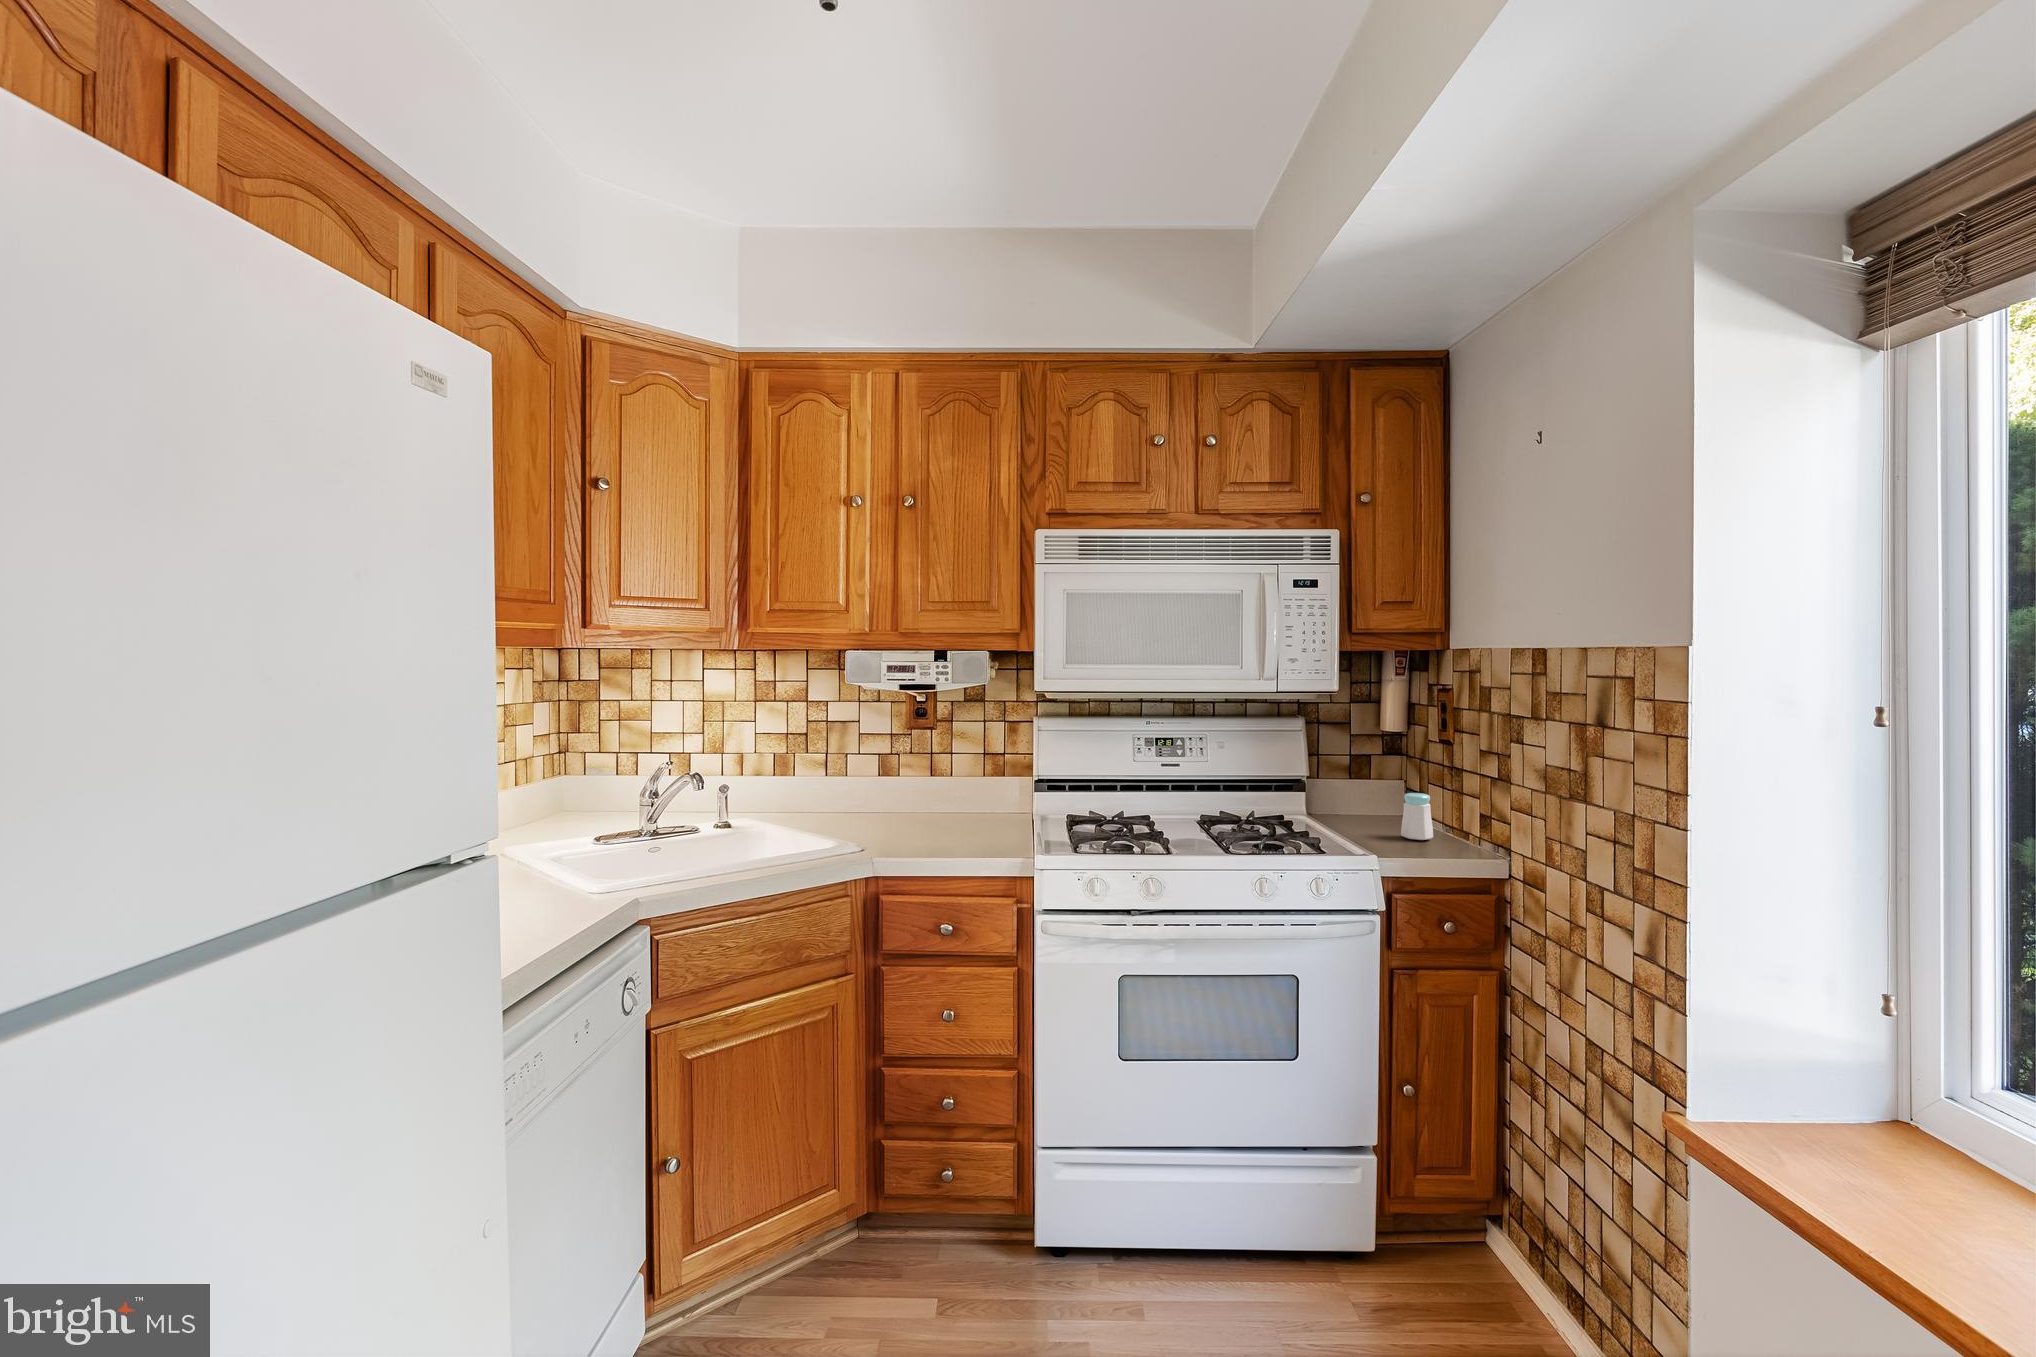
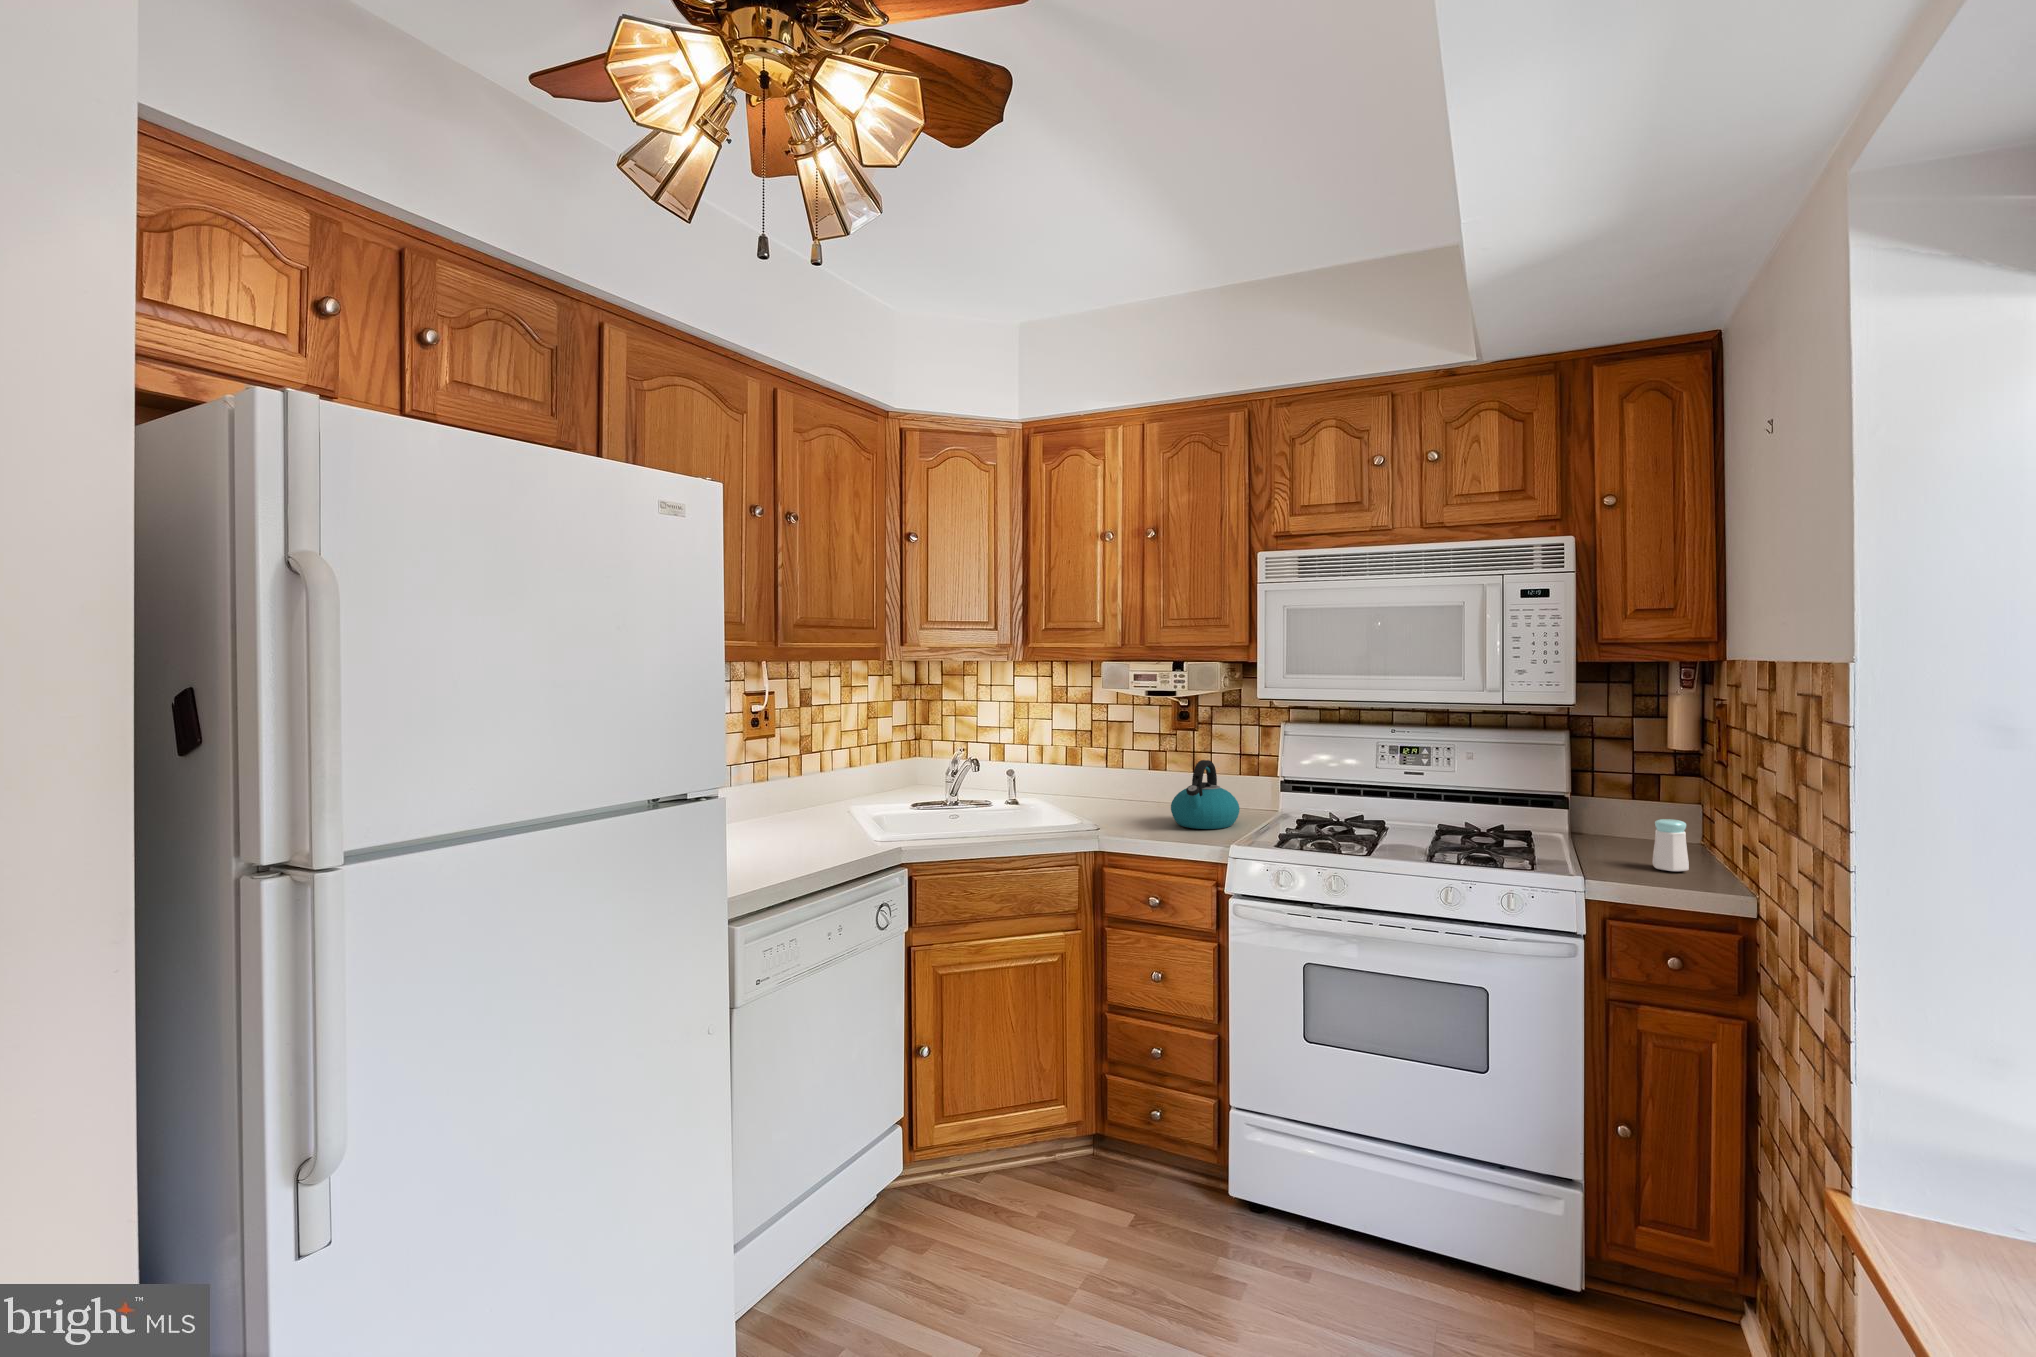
kettle: none [929,760,1005,837] -> present [1171,760,1240,829]

